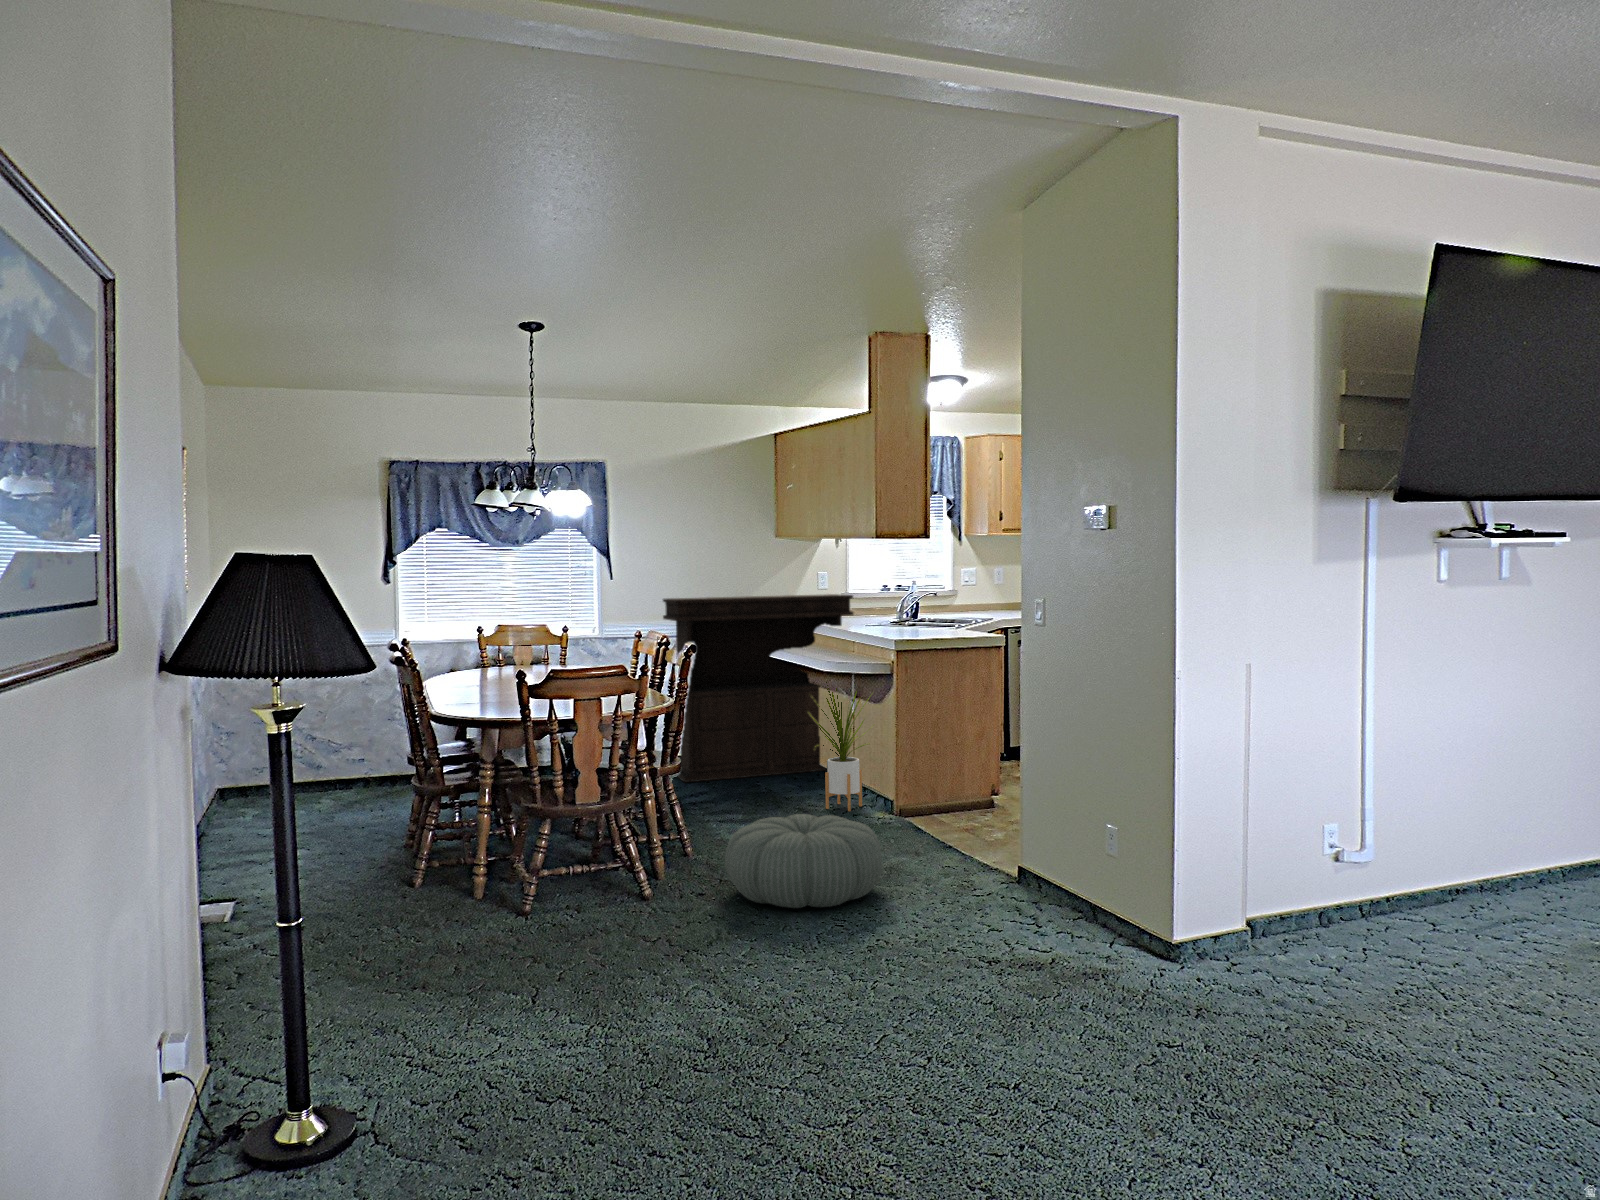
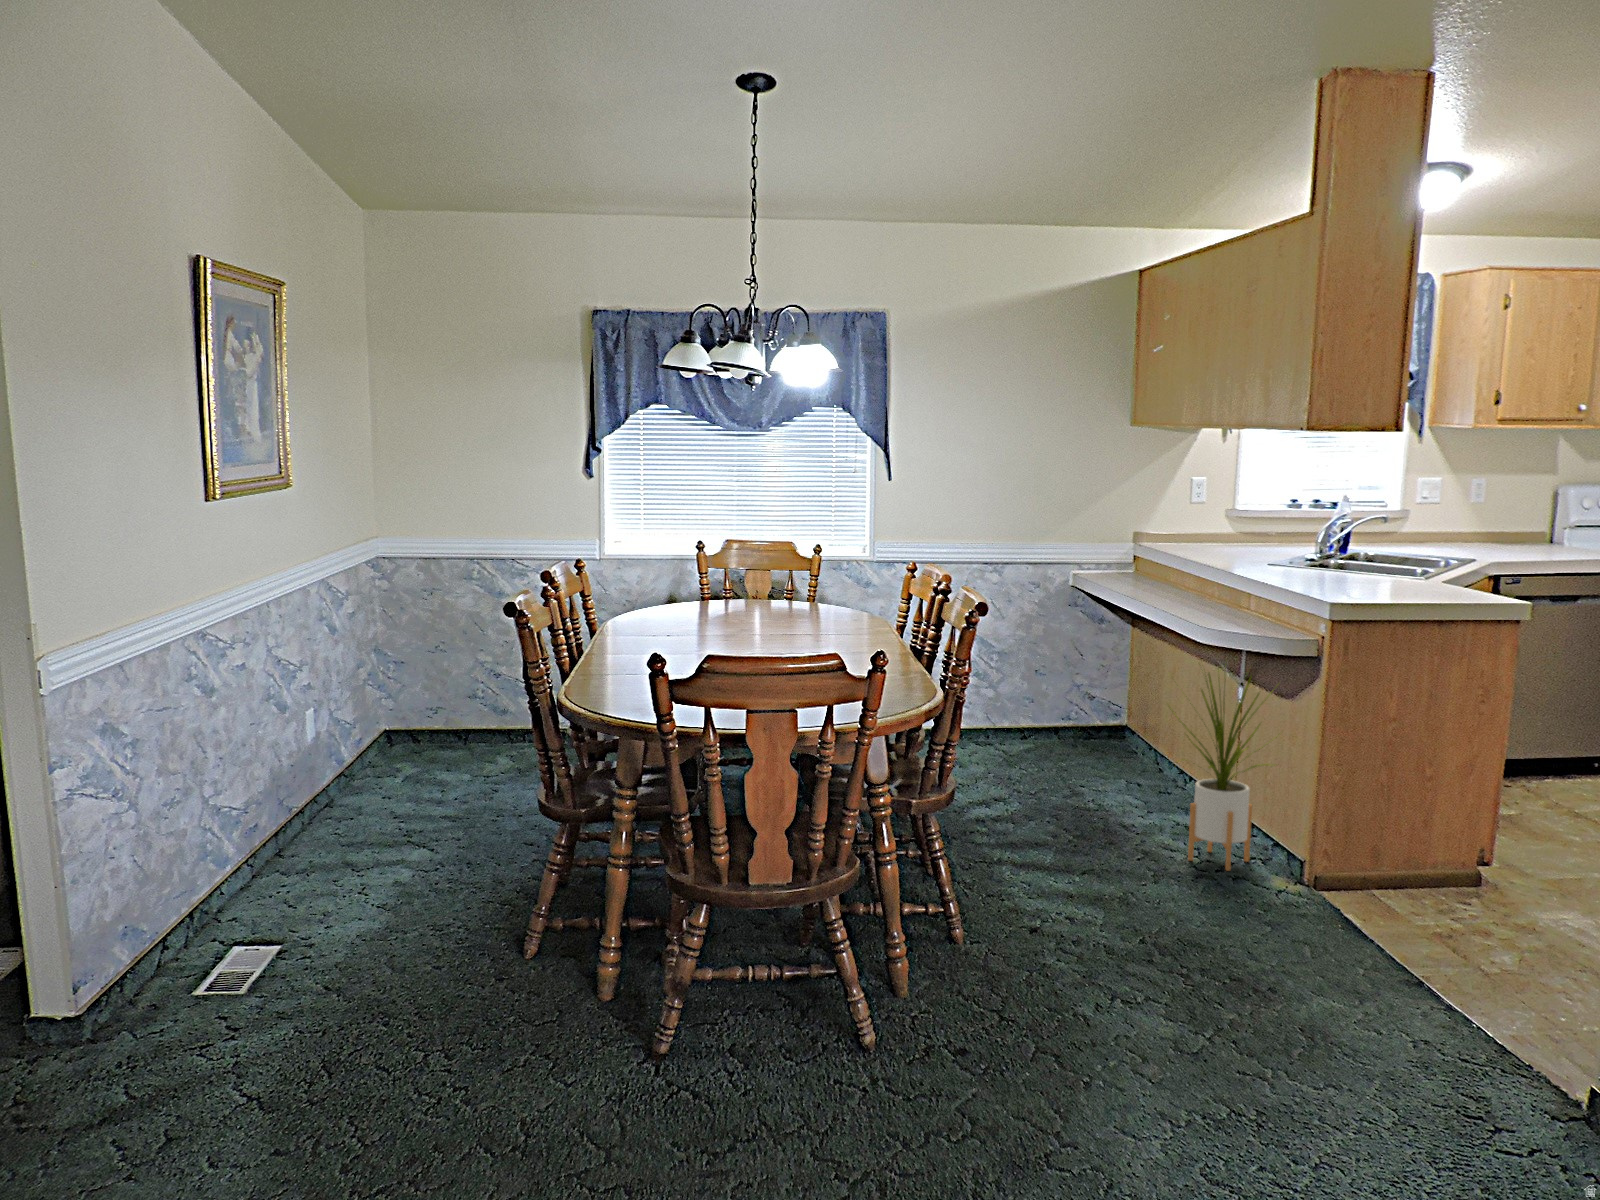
console table: present [663,594,854,782] -> none [953,510,1248,780]
pouf: present [725,814,882,908] -> none [1007,918,1308,1130]

